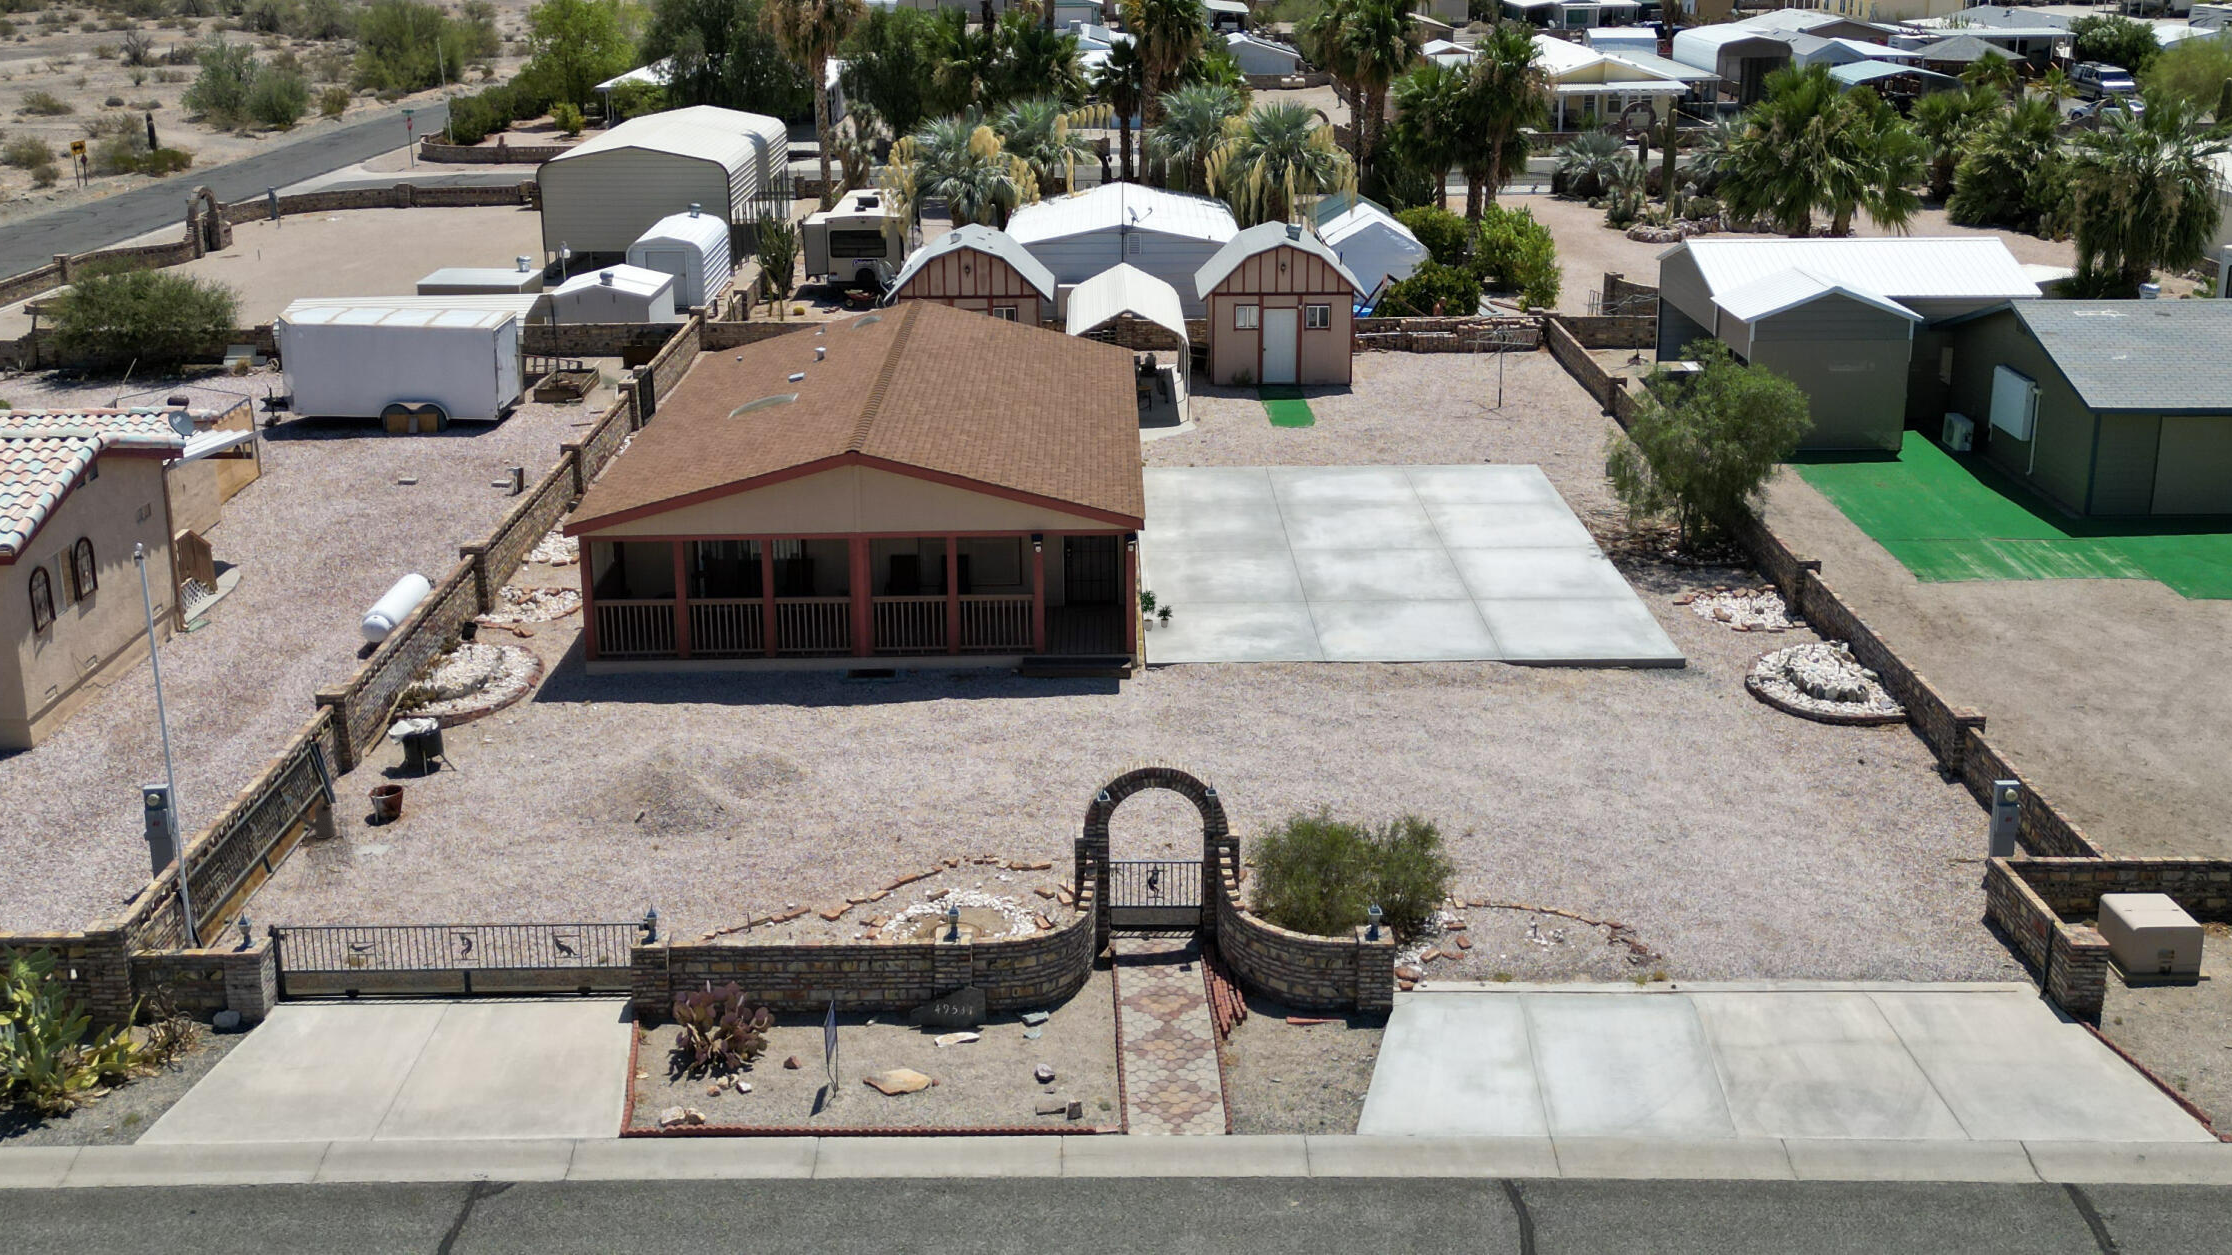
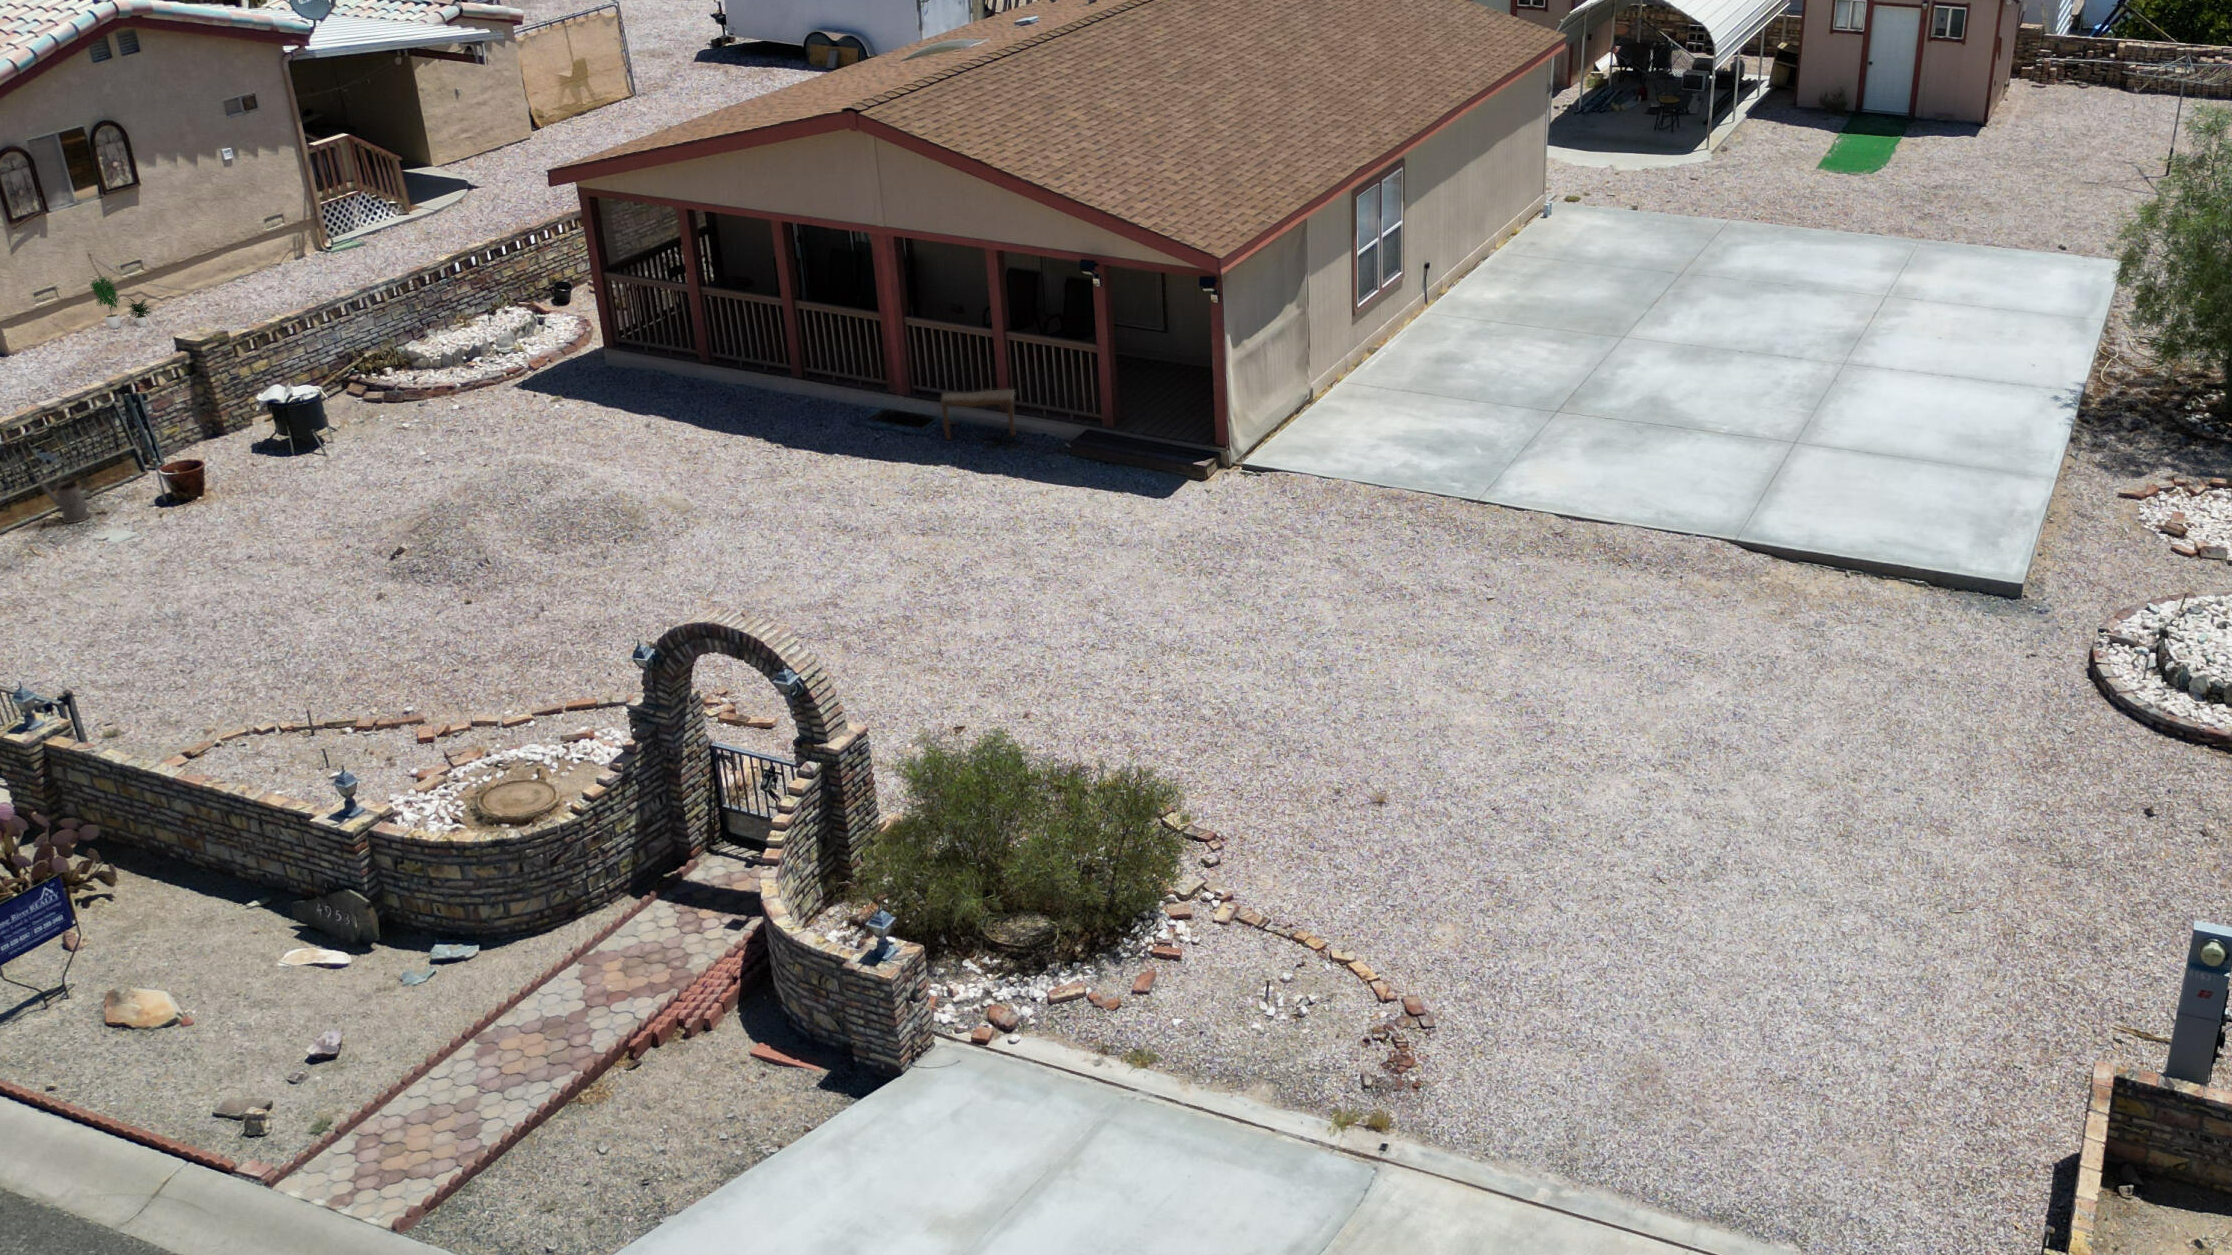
potted plant: present [1139,591,1173,631] -> present [90,277,151,329]
bench: none [911,639,969,682] -> present [941,389,1016,439]

